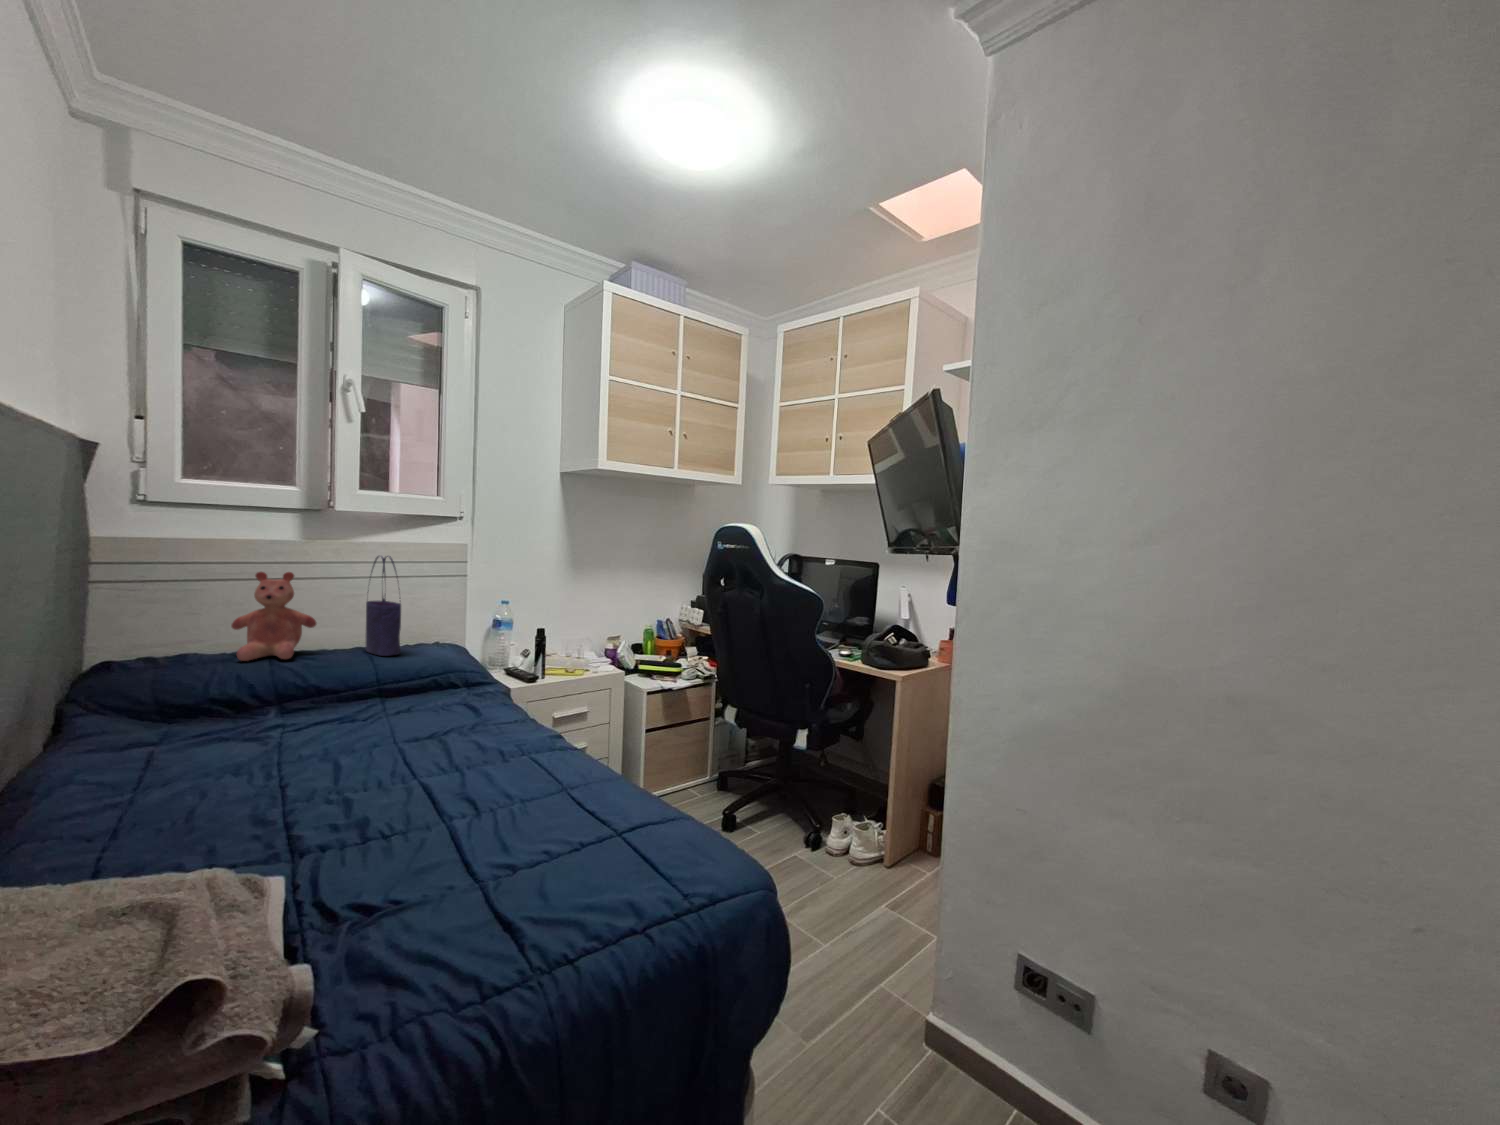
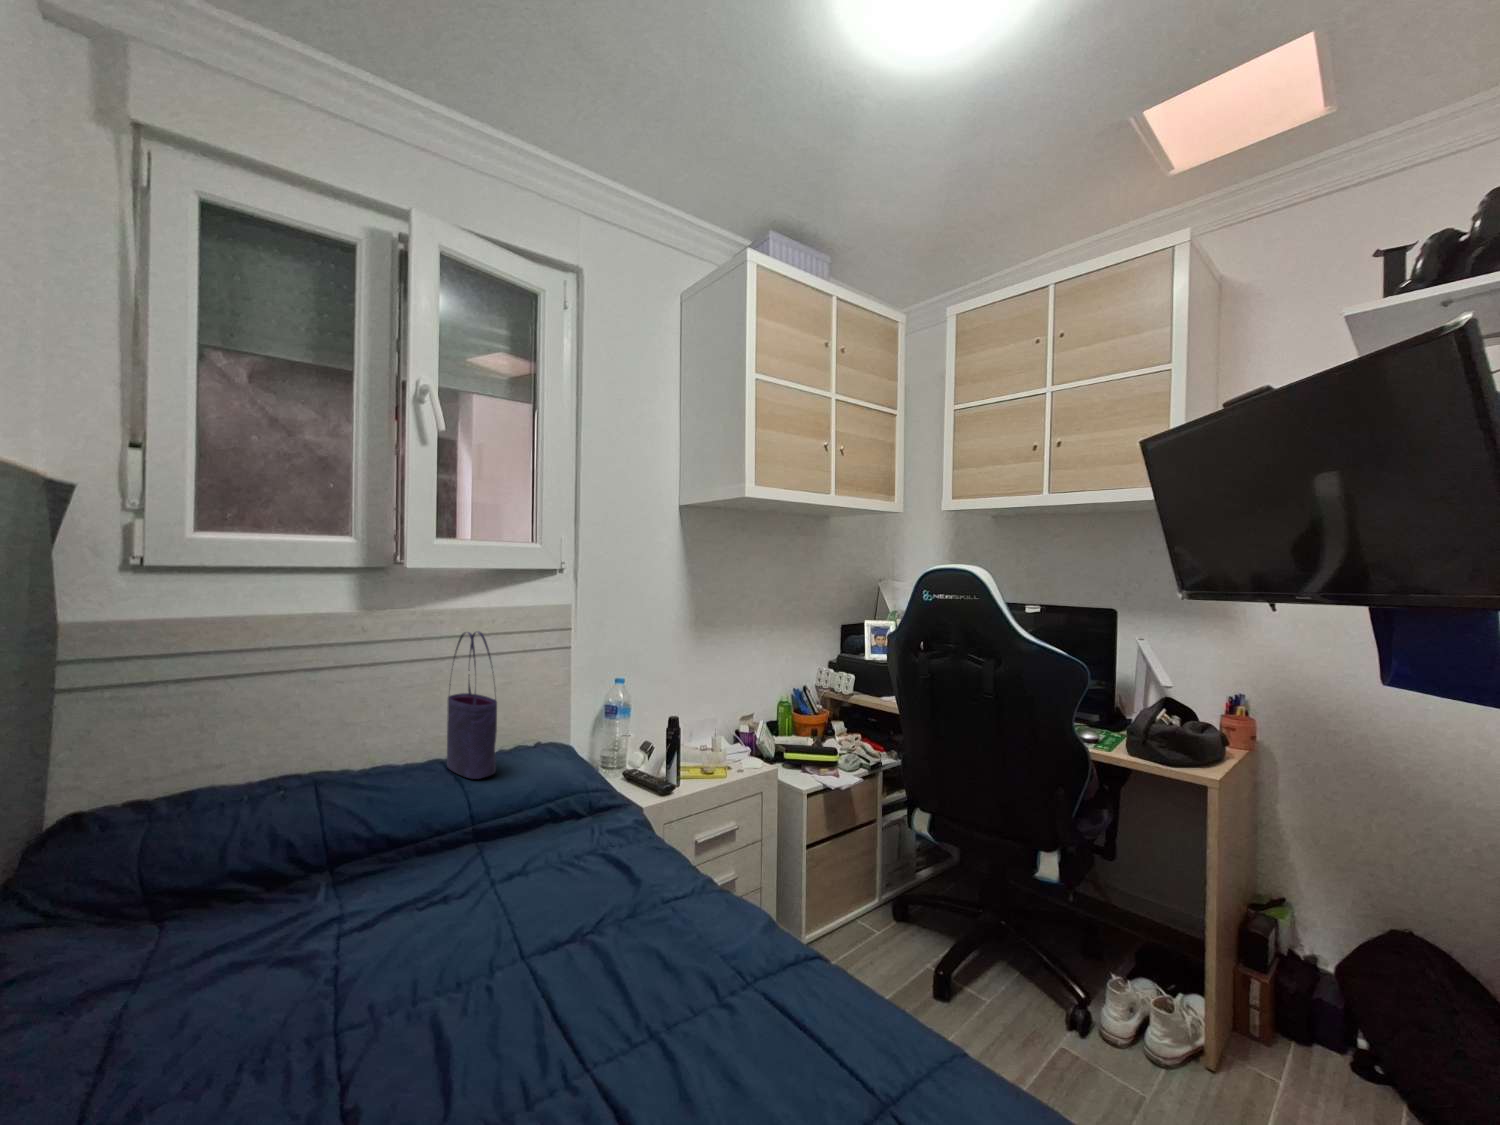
teddy bear: present [231,572,316,661] -> none [260,661,380,804]

